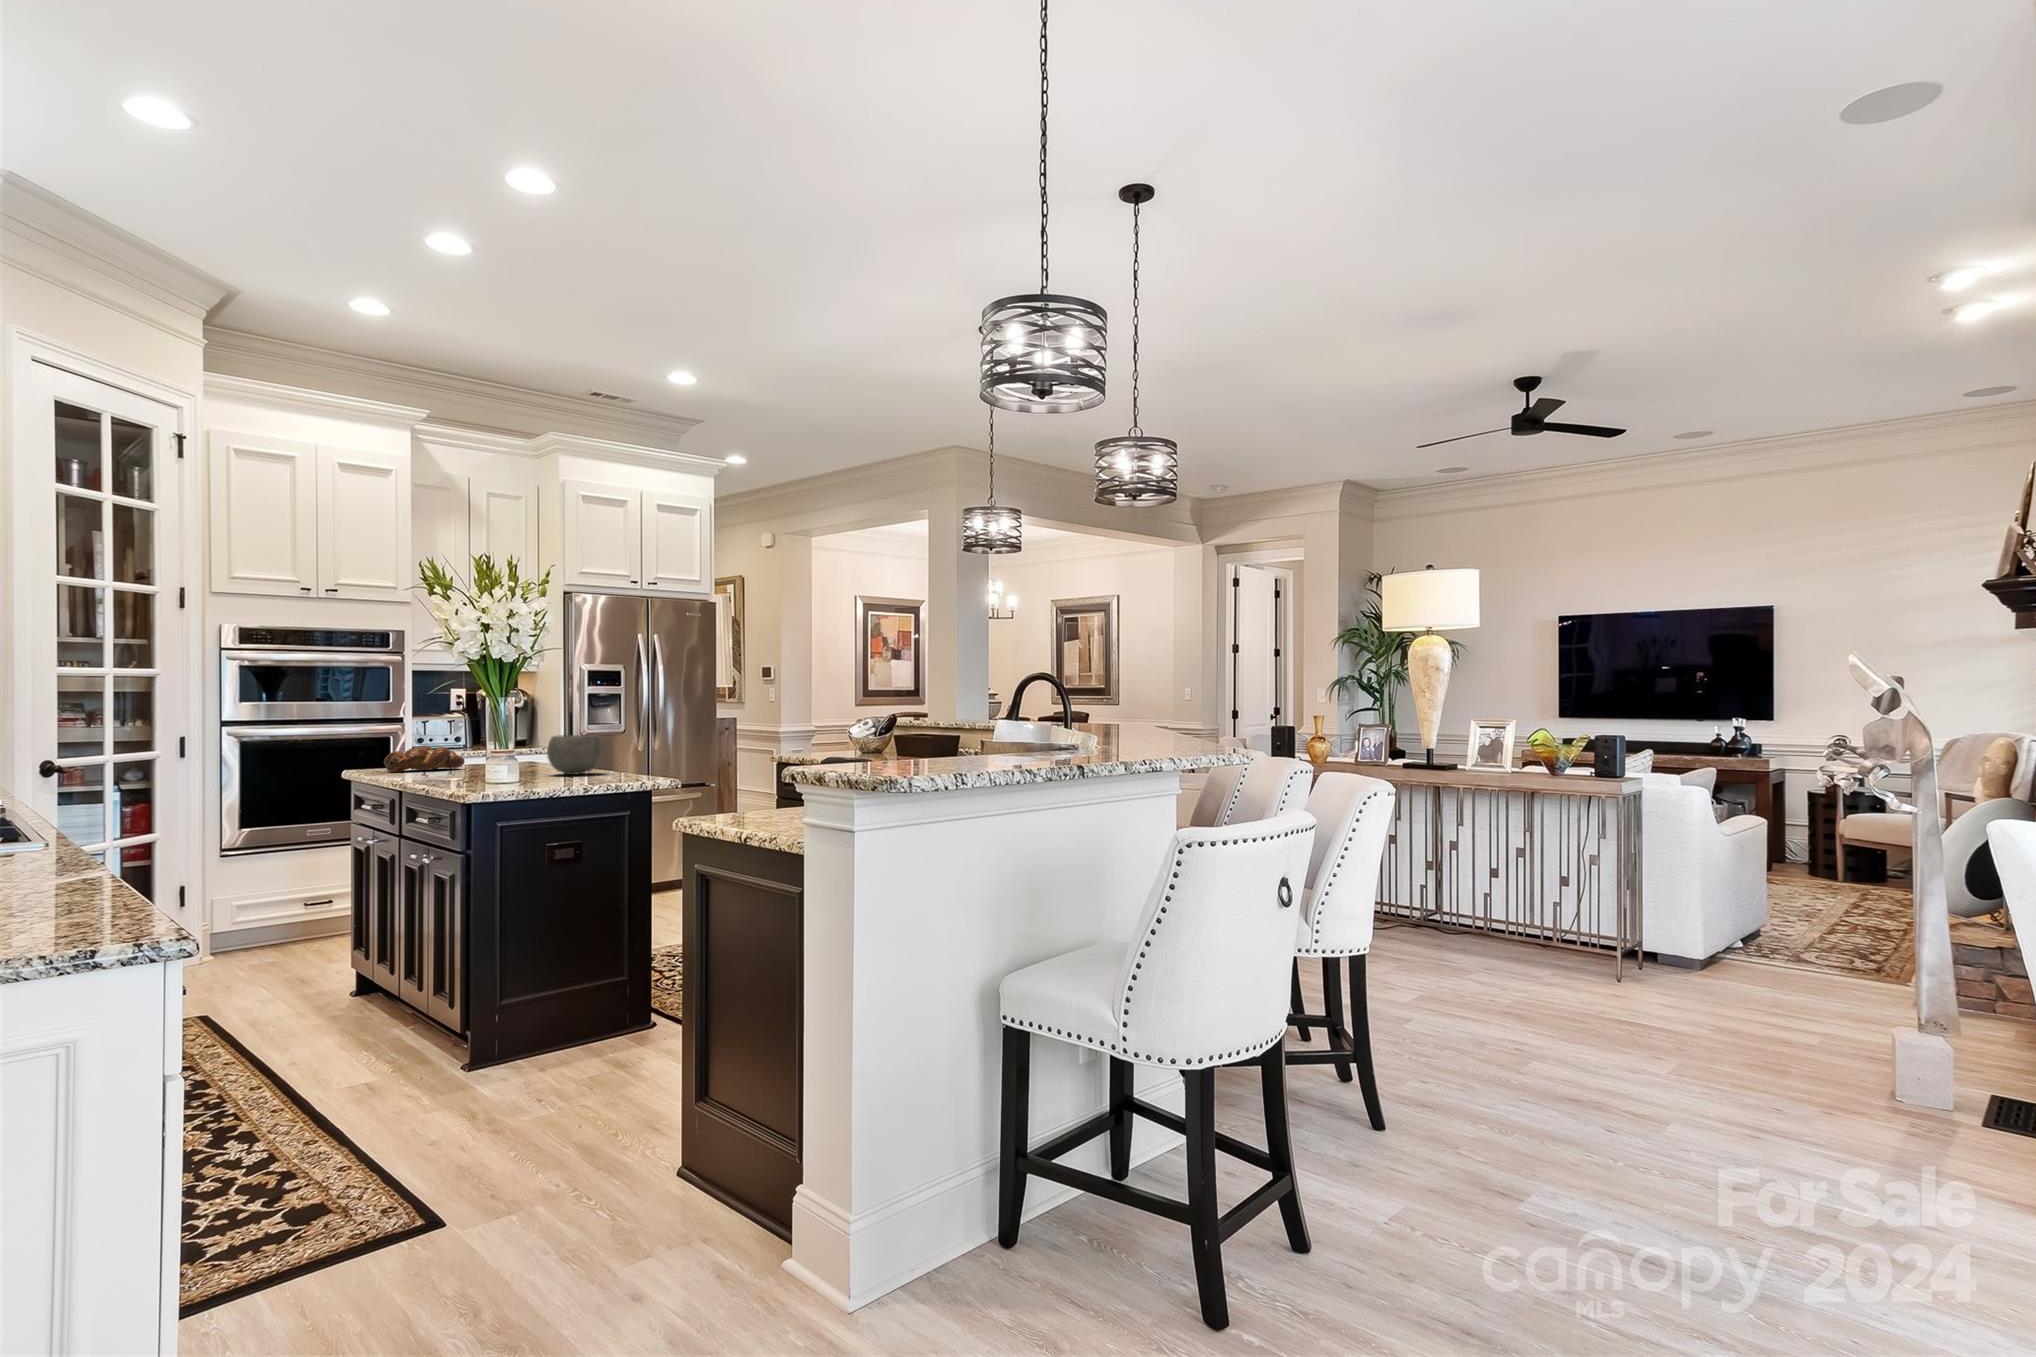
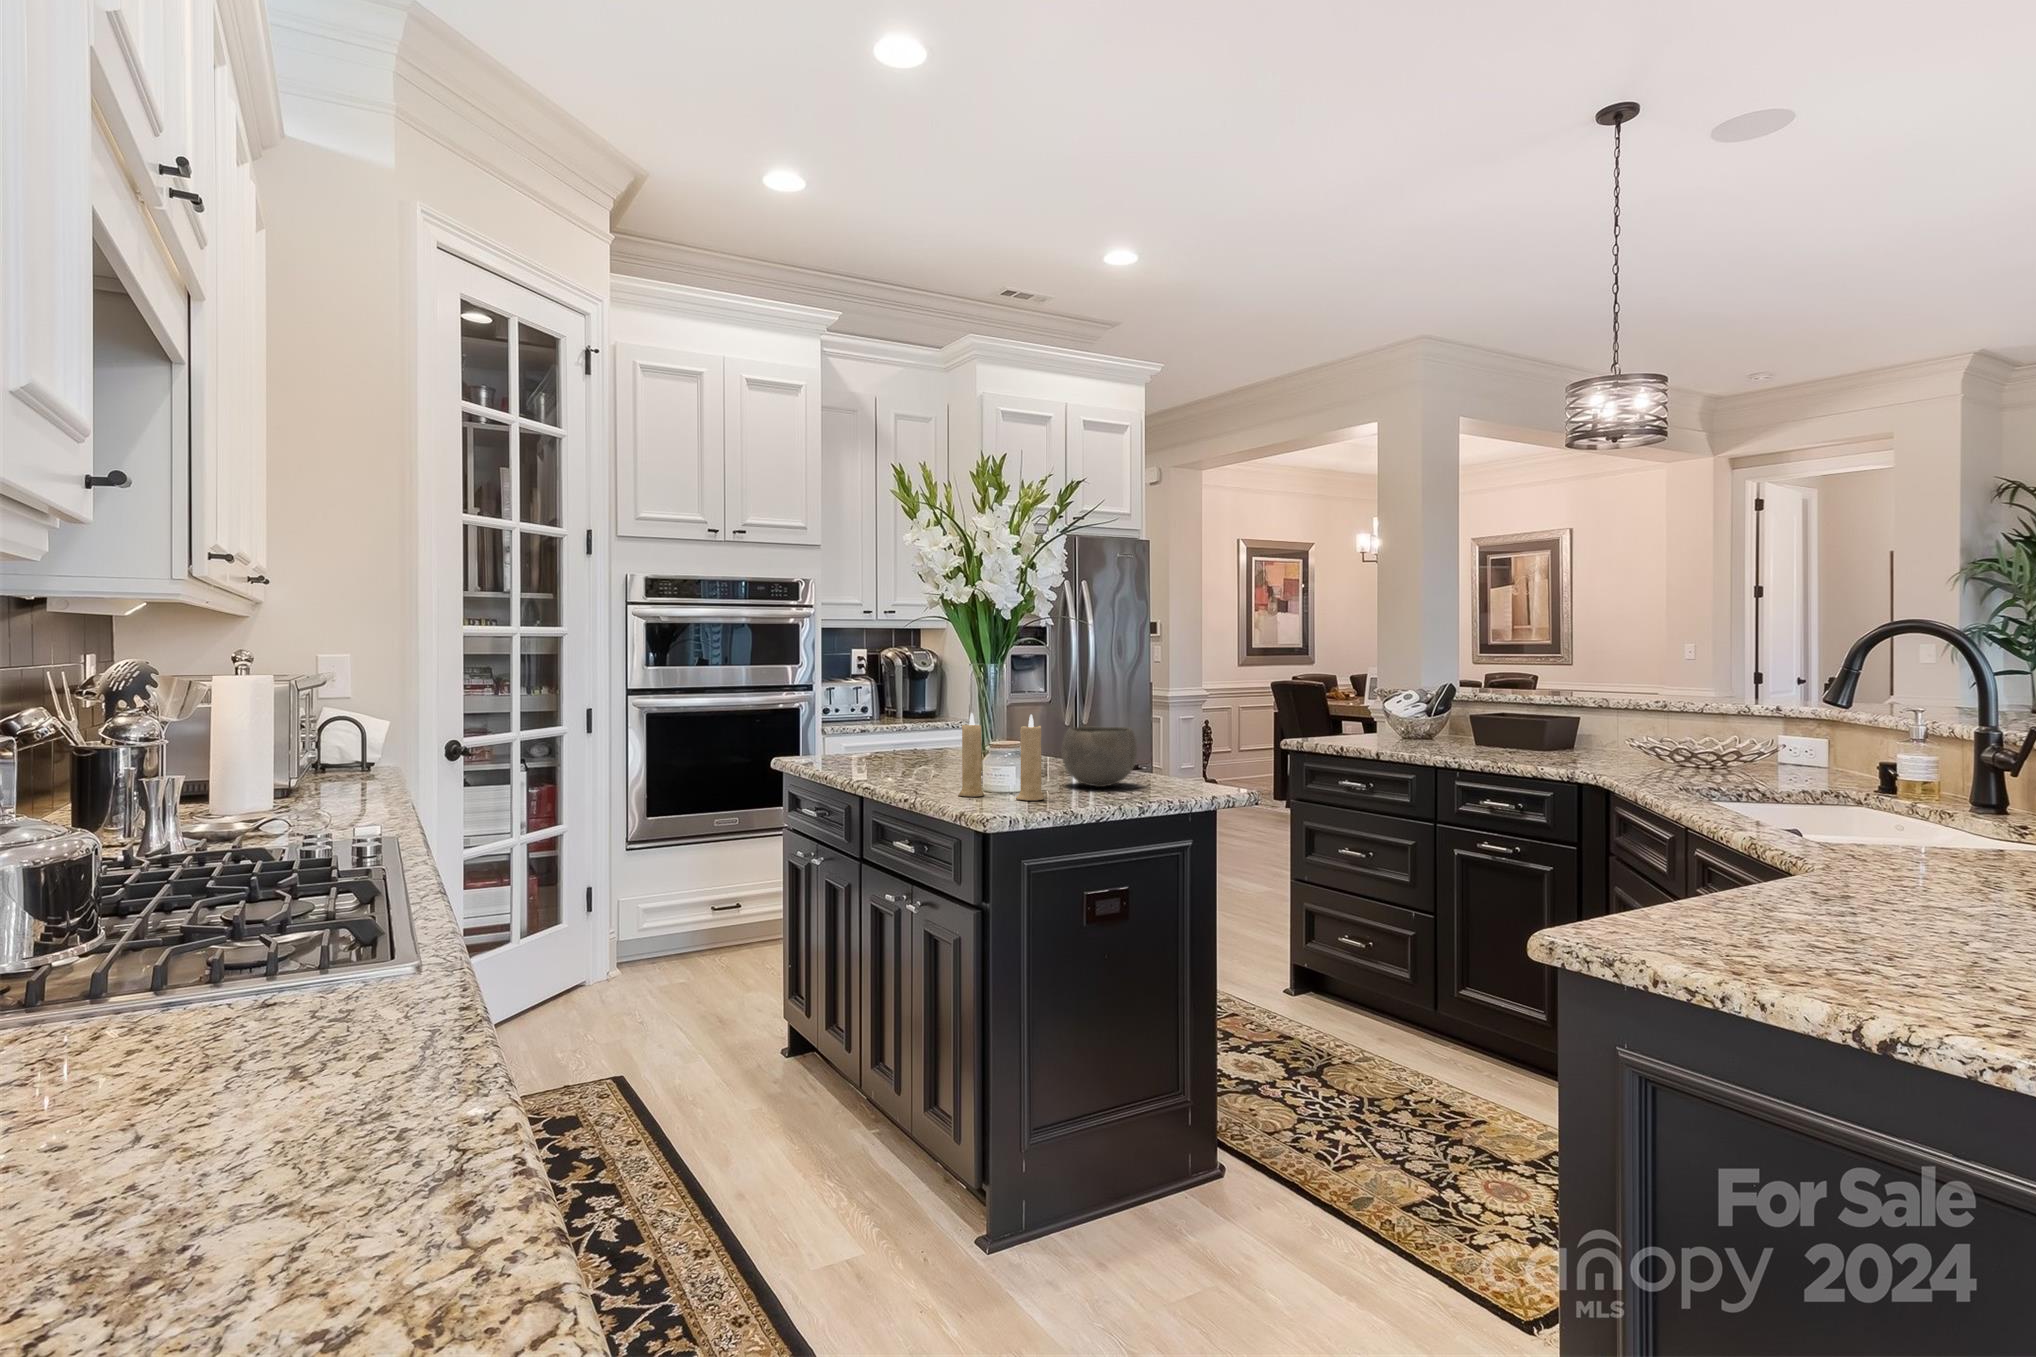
candle: none [460,723,521,781] -> present [959,713,1044,800]
bread loaf: present [384,746,464,772] -> none [831,732,926,769]

